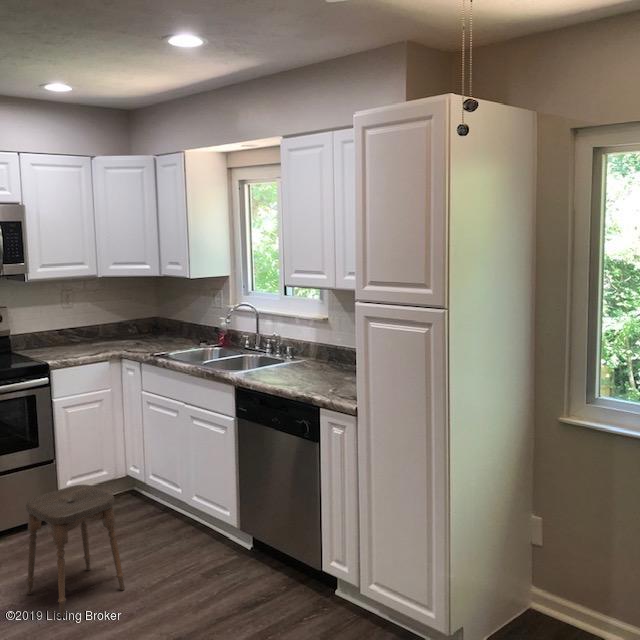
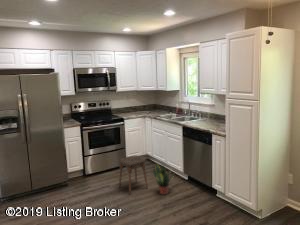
potted plant: none [140,506,207,605] -> present [153,165,174,194]

